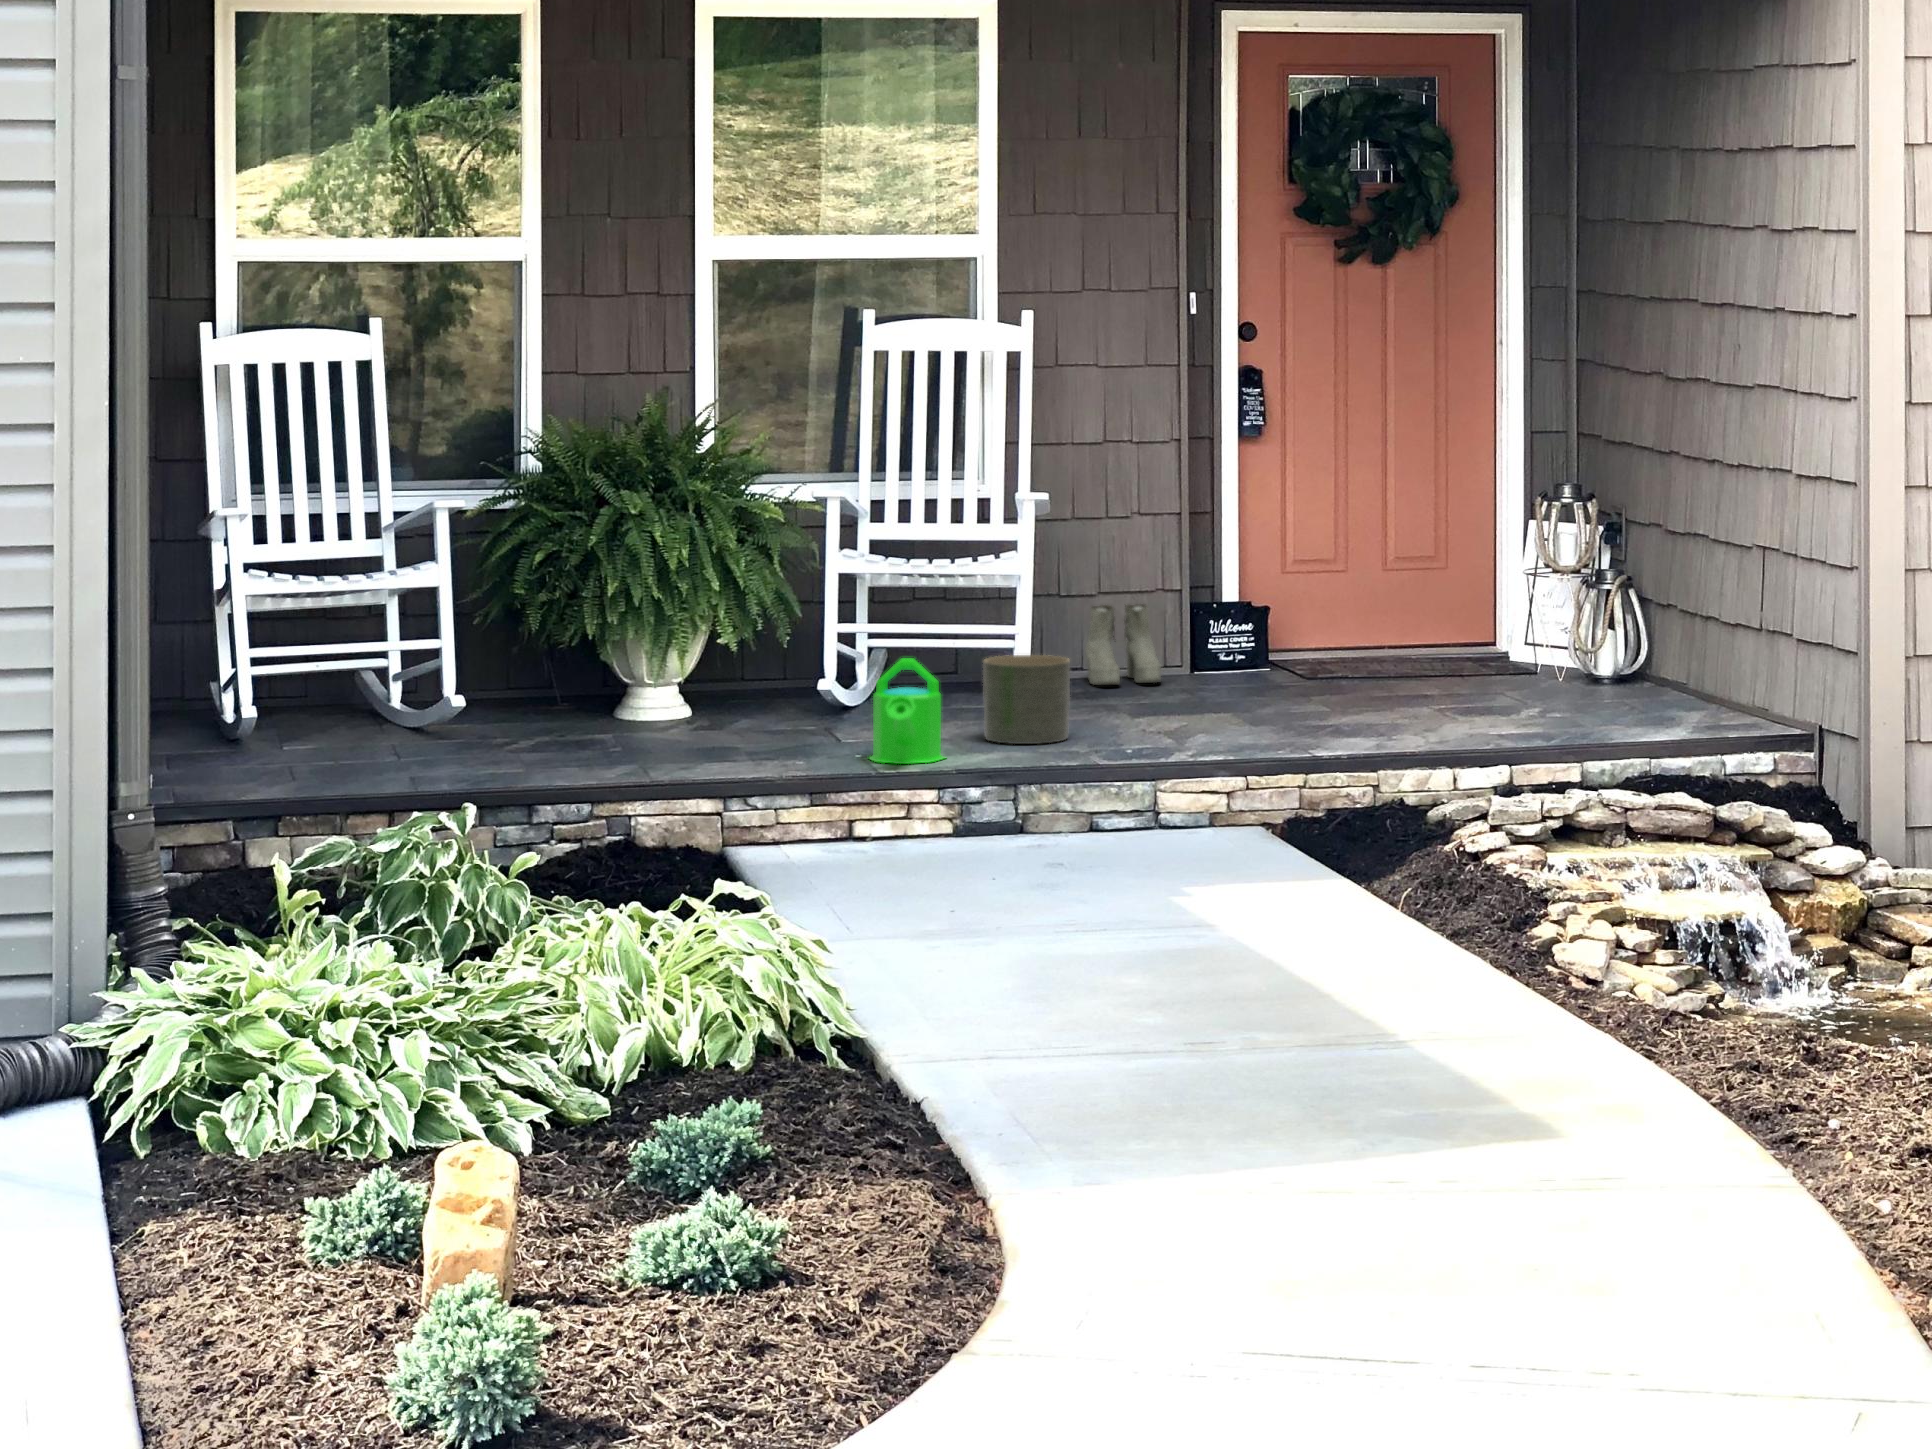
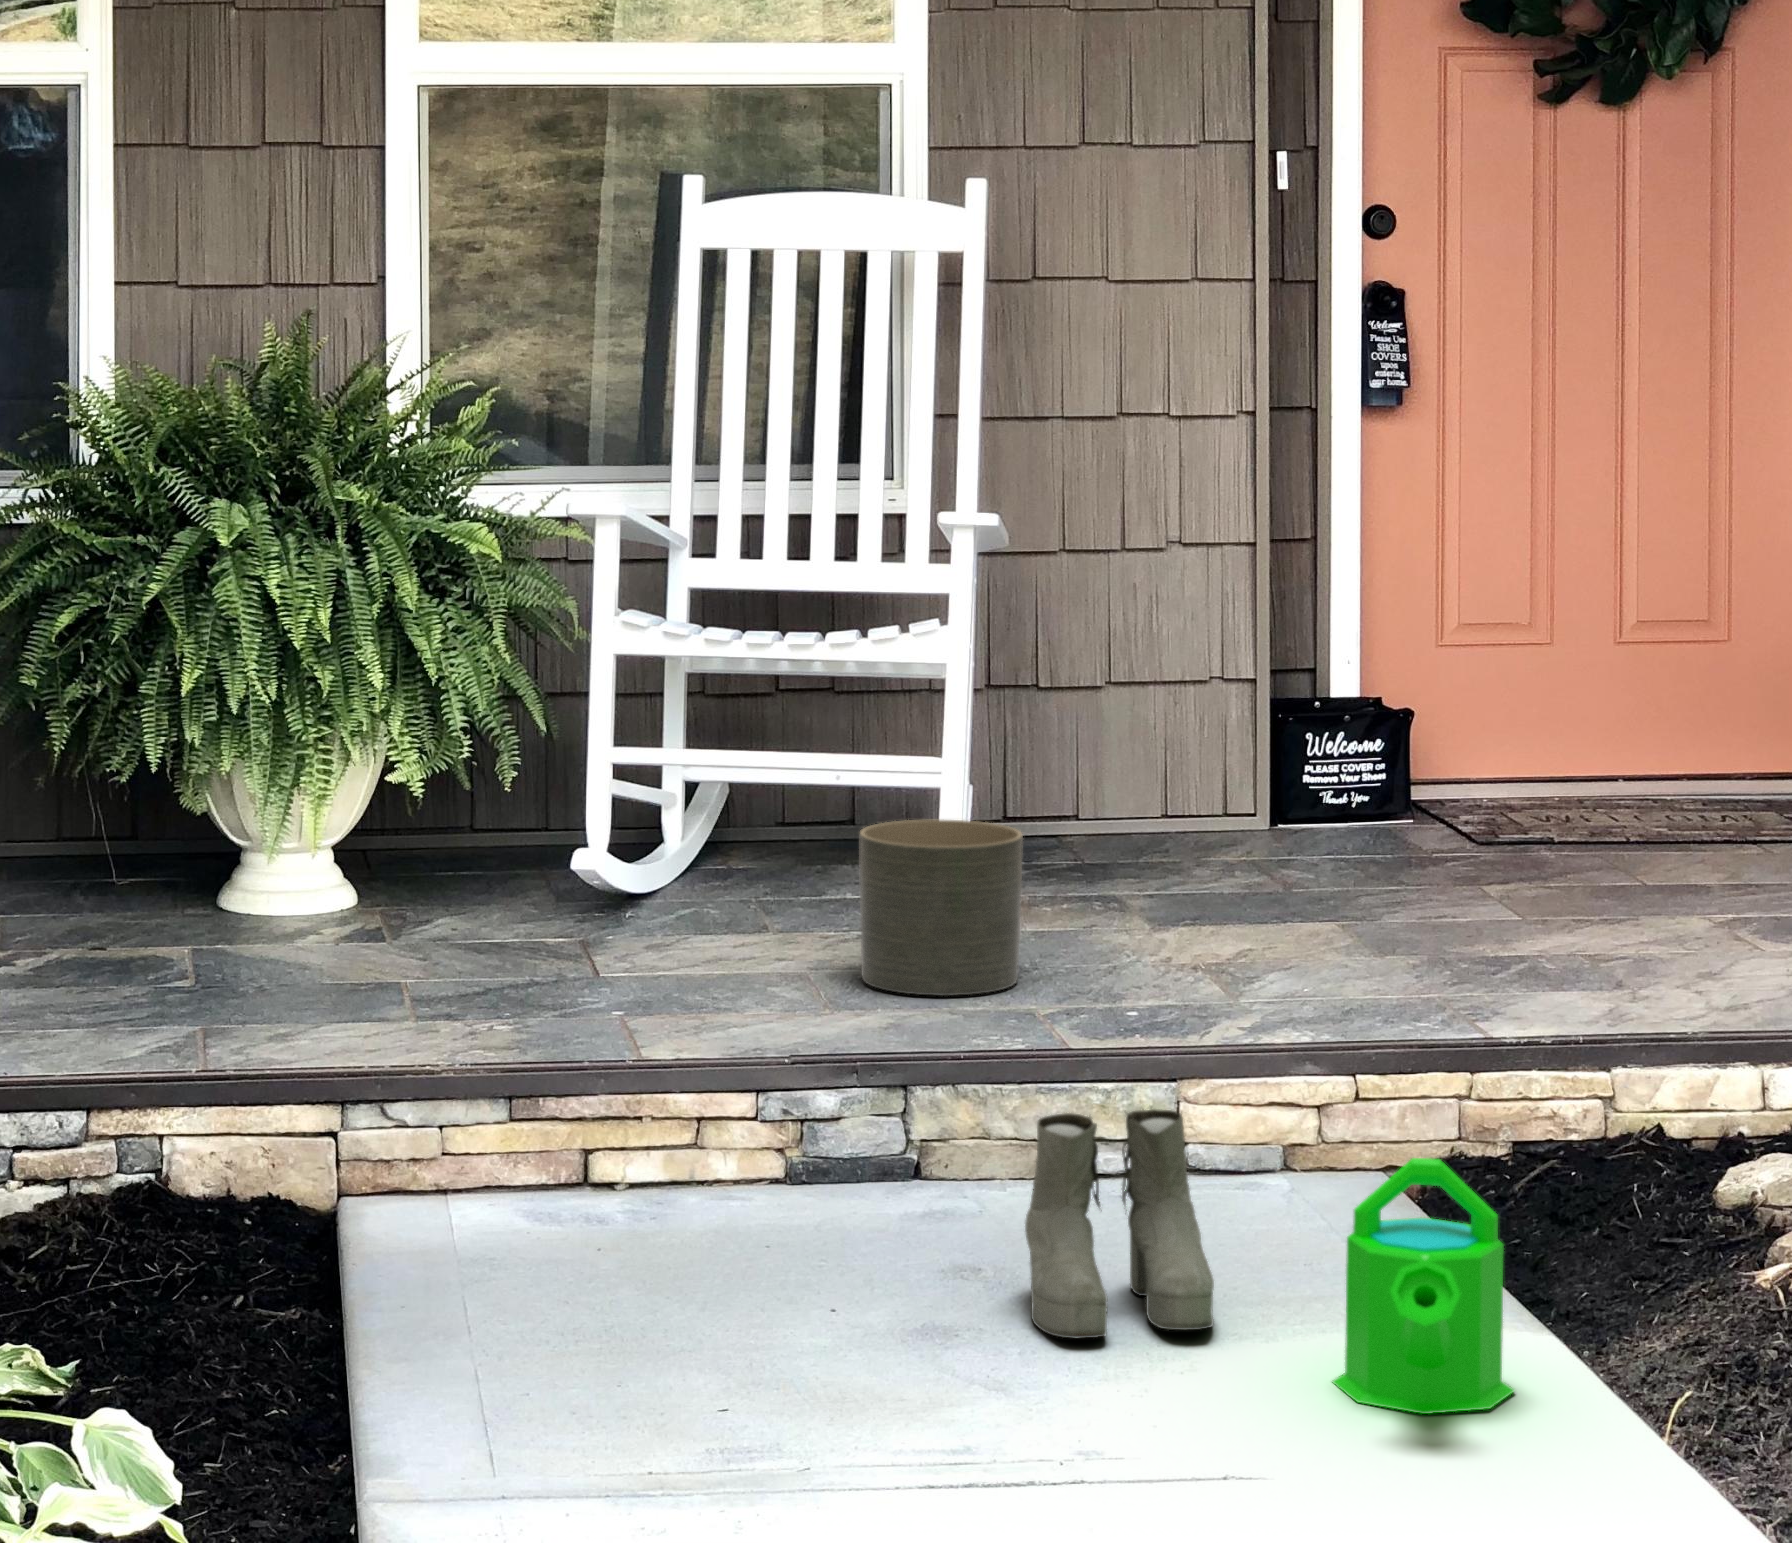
boots: present [1086,604,1161,685] -> present [1025,1109,1214,1338]
watering can: present [869,658,944,764] -> present [1332,1158,1515,1414]

